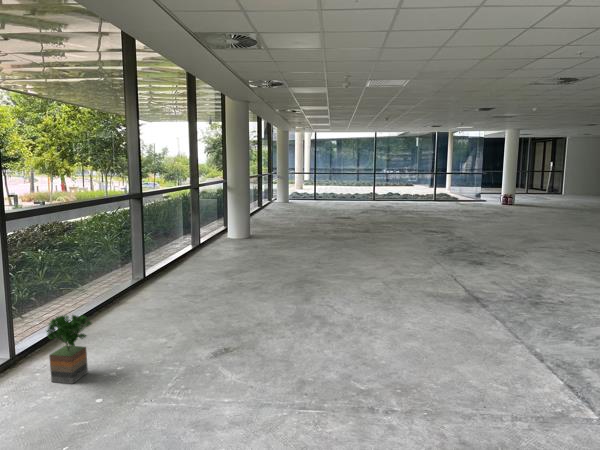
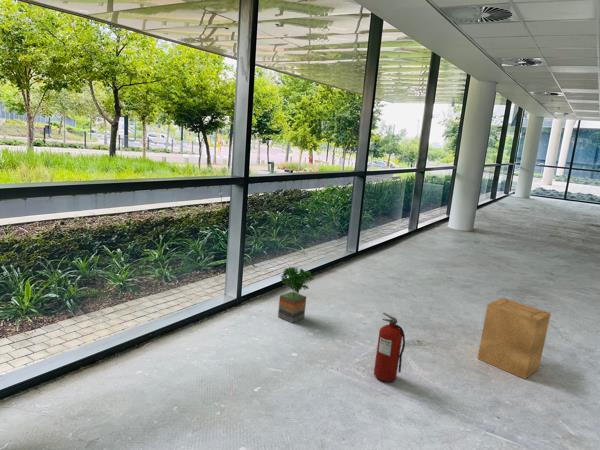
cardboard box: none [284,293,338,365] -> present [478,298,551,379]
fire extinguisher: none [182,341,214,418] -> present [374,313,405,381]

